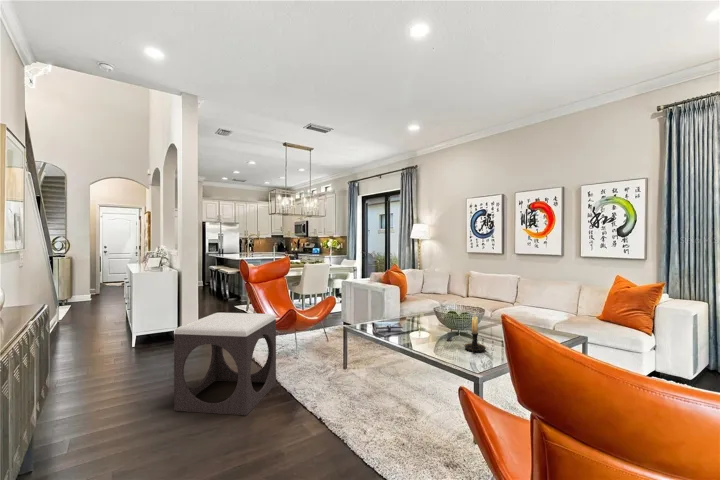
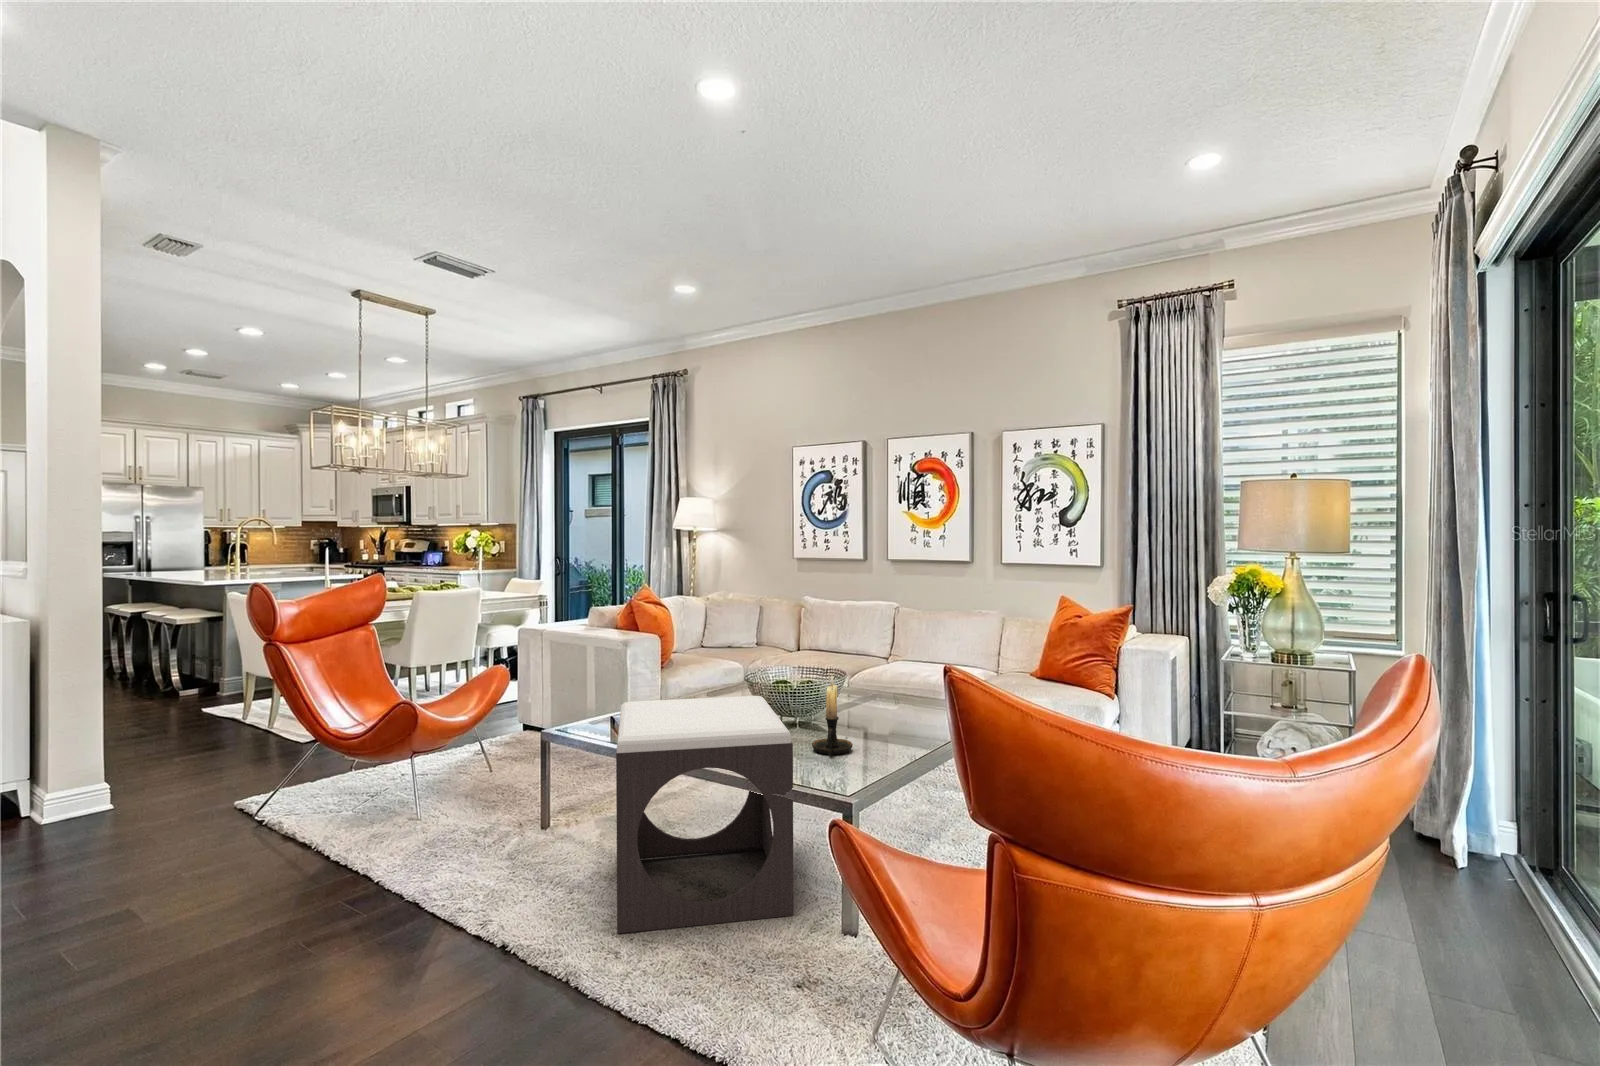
footstool: present [174,313,276,416] -> present [616,696,794,933]

